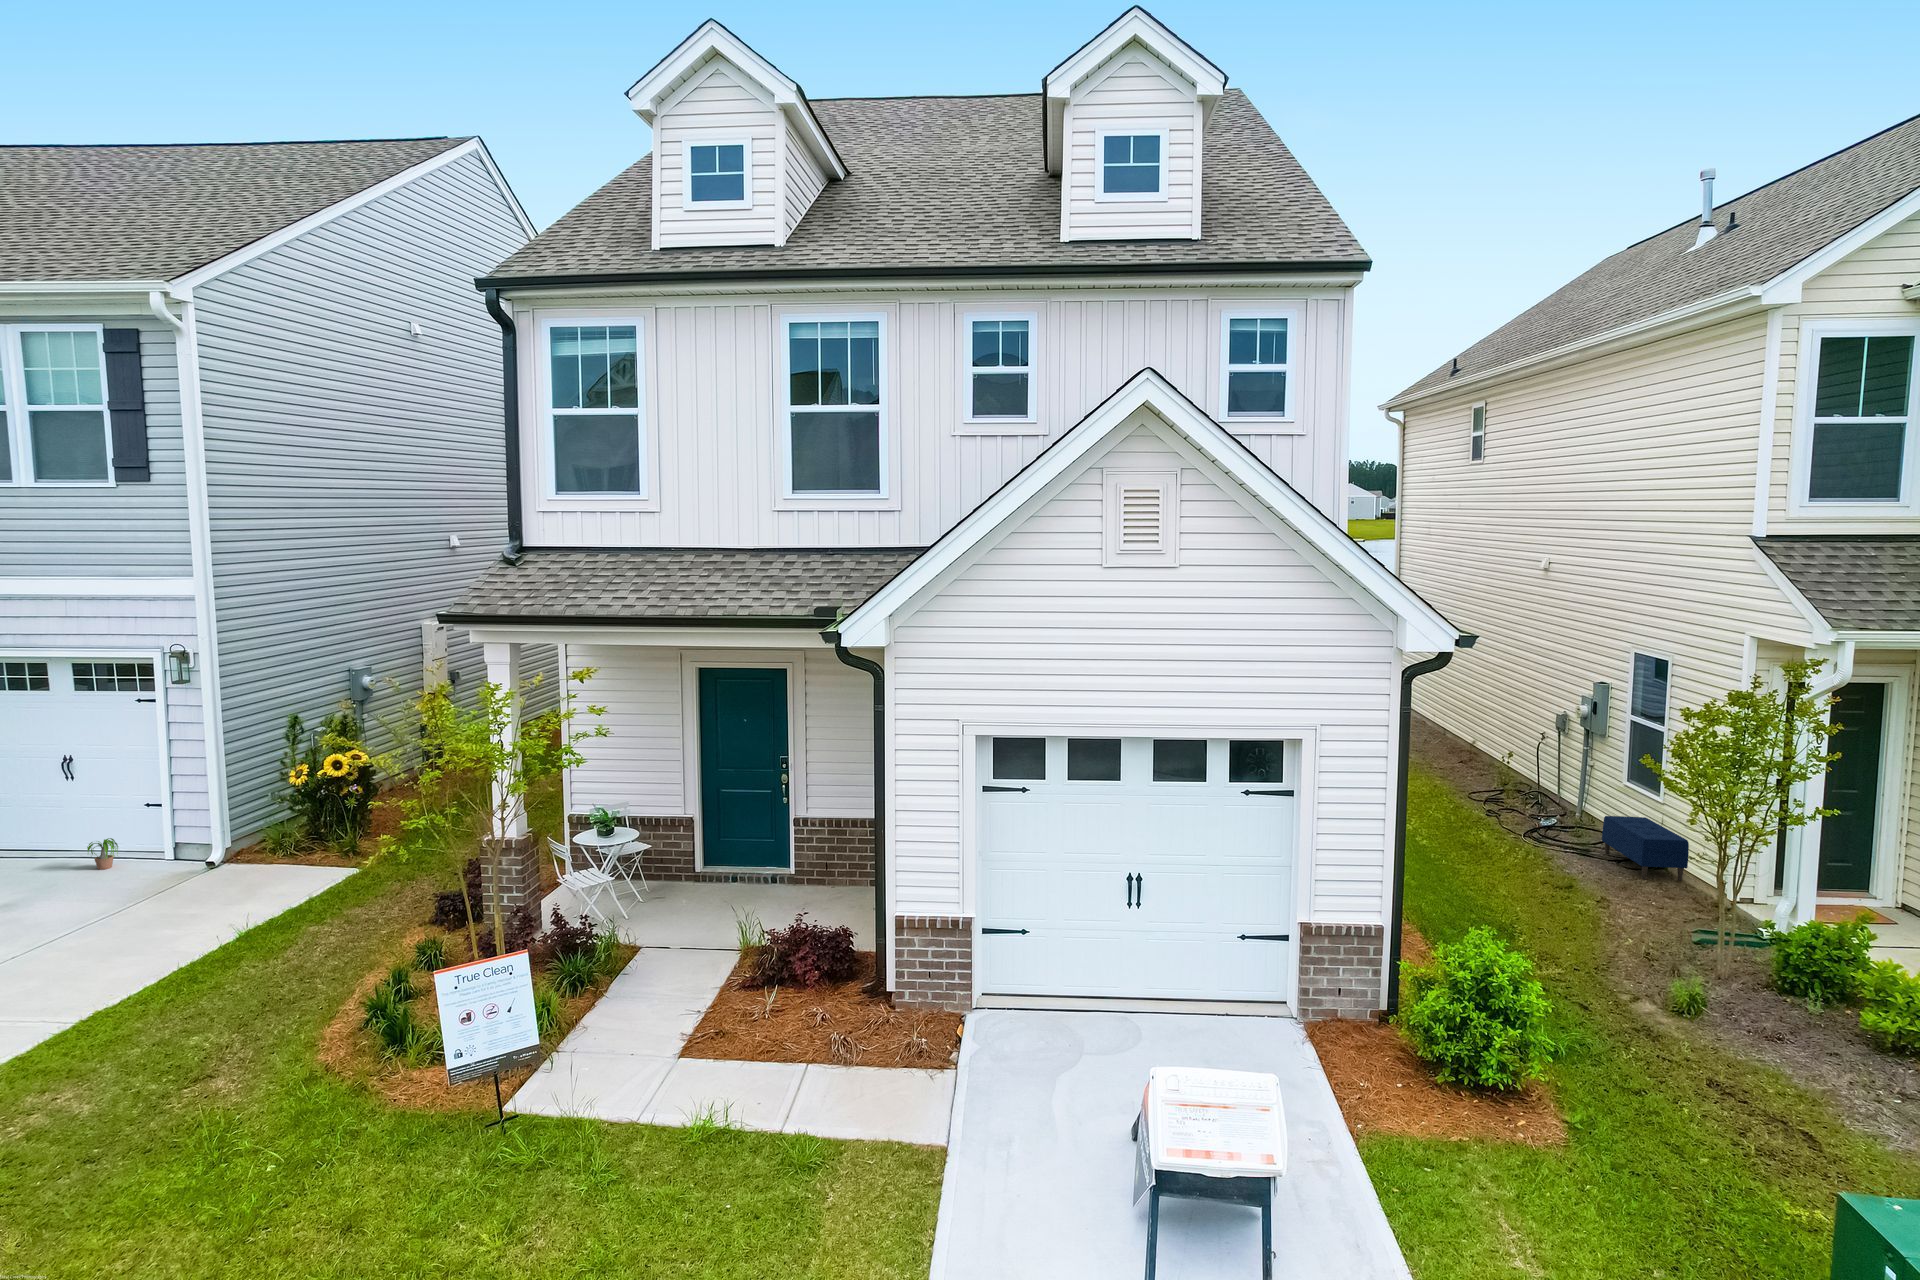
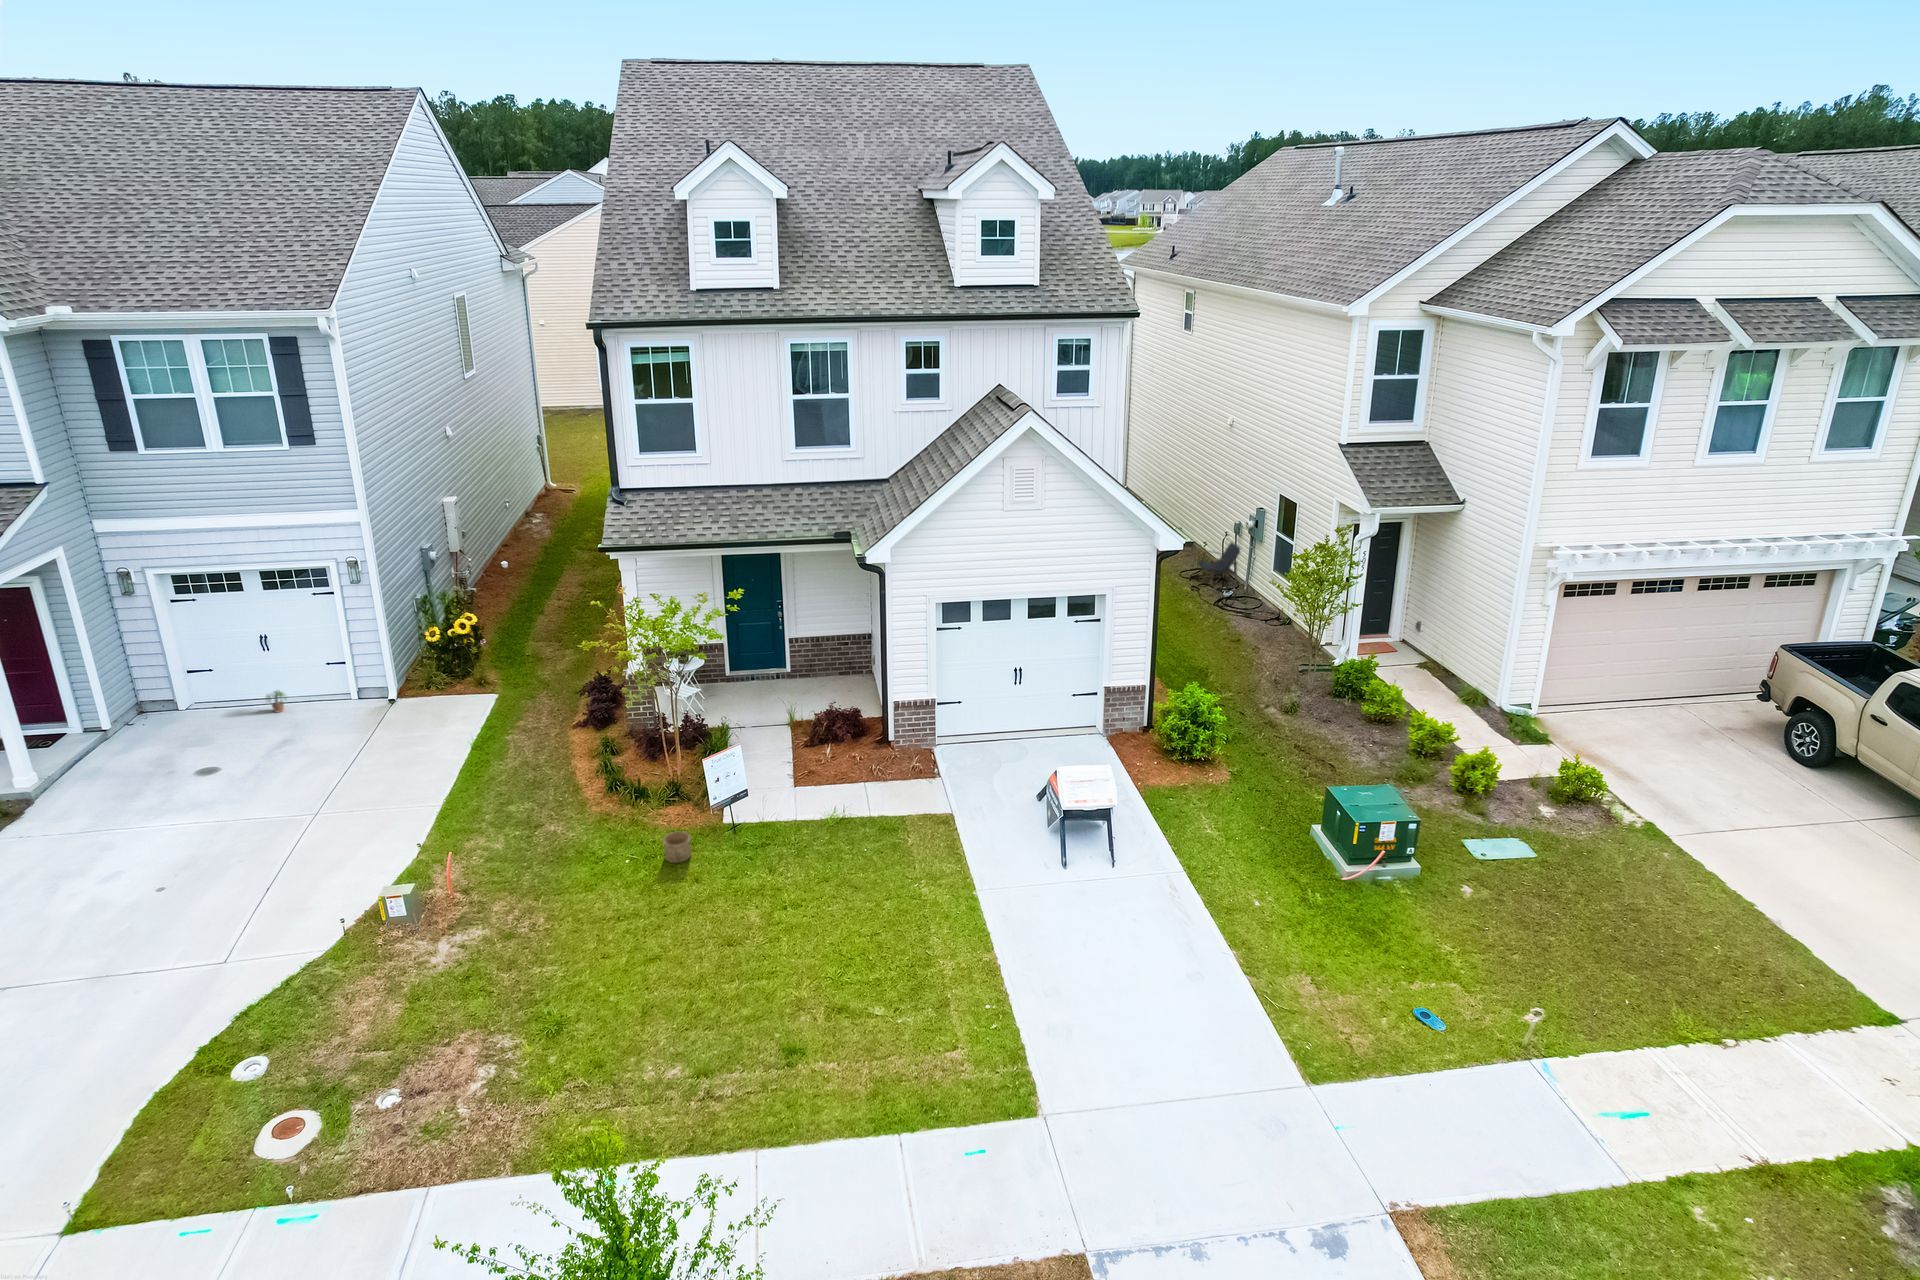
lounge chair: none [1492,744,1567,807] -> present [1198,542,1240,582]
bench: present [1602,816,1689,881] -> none [1257,594,1300,633]
wooden bucket: none [322,1115,386,1185] -> present [663,832,691,863]

